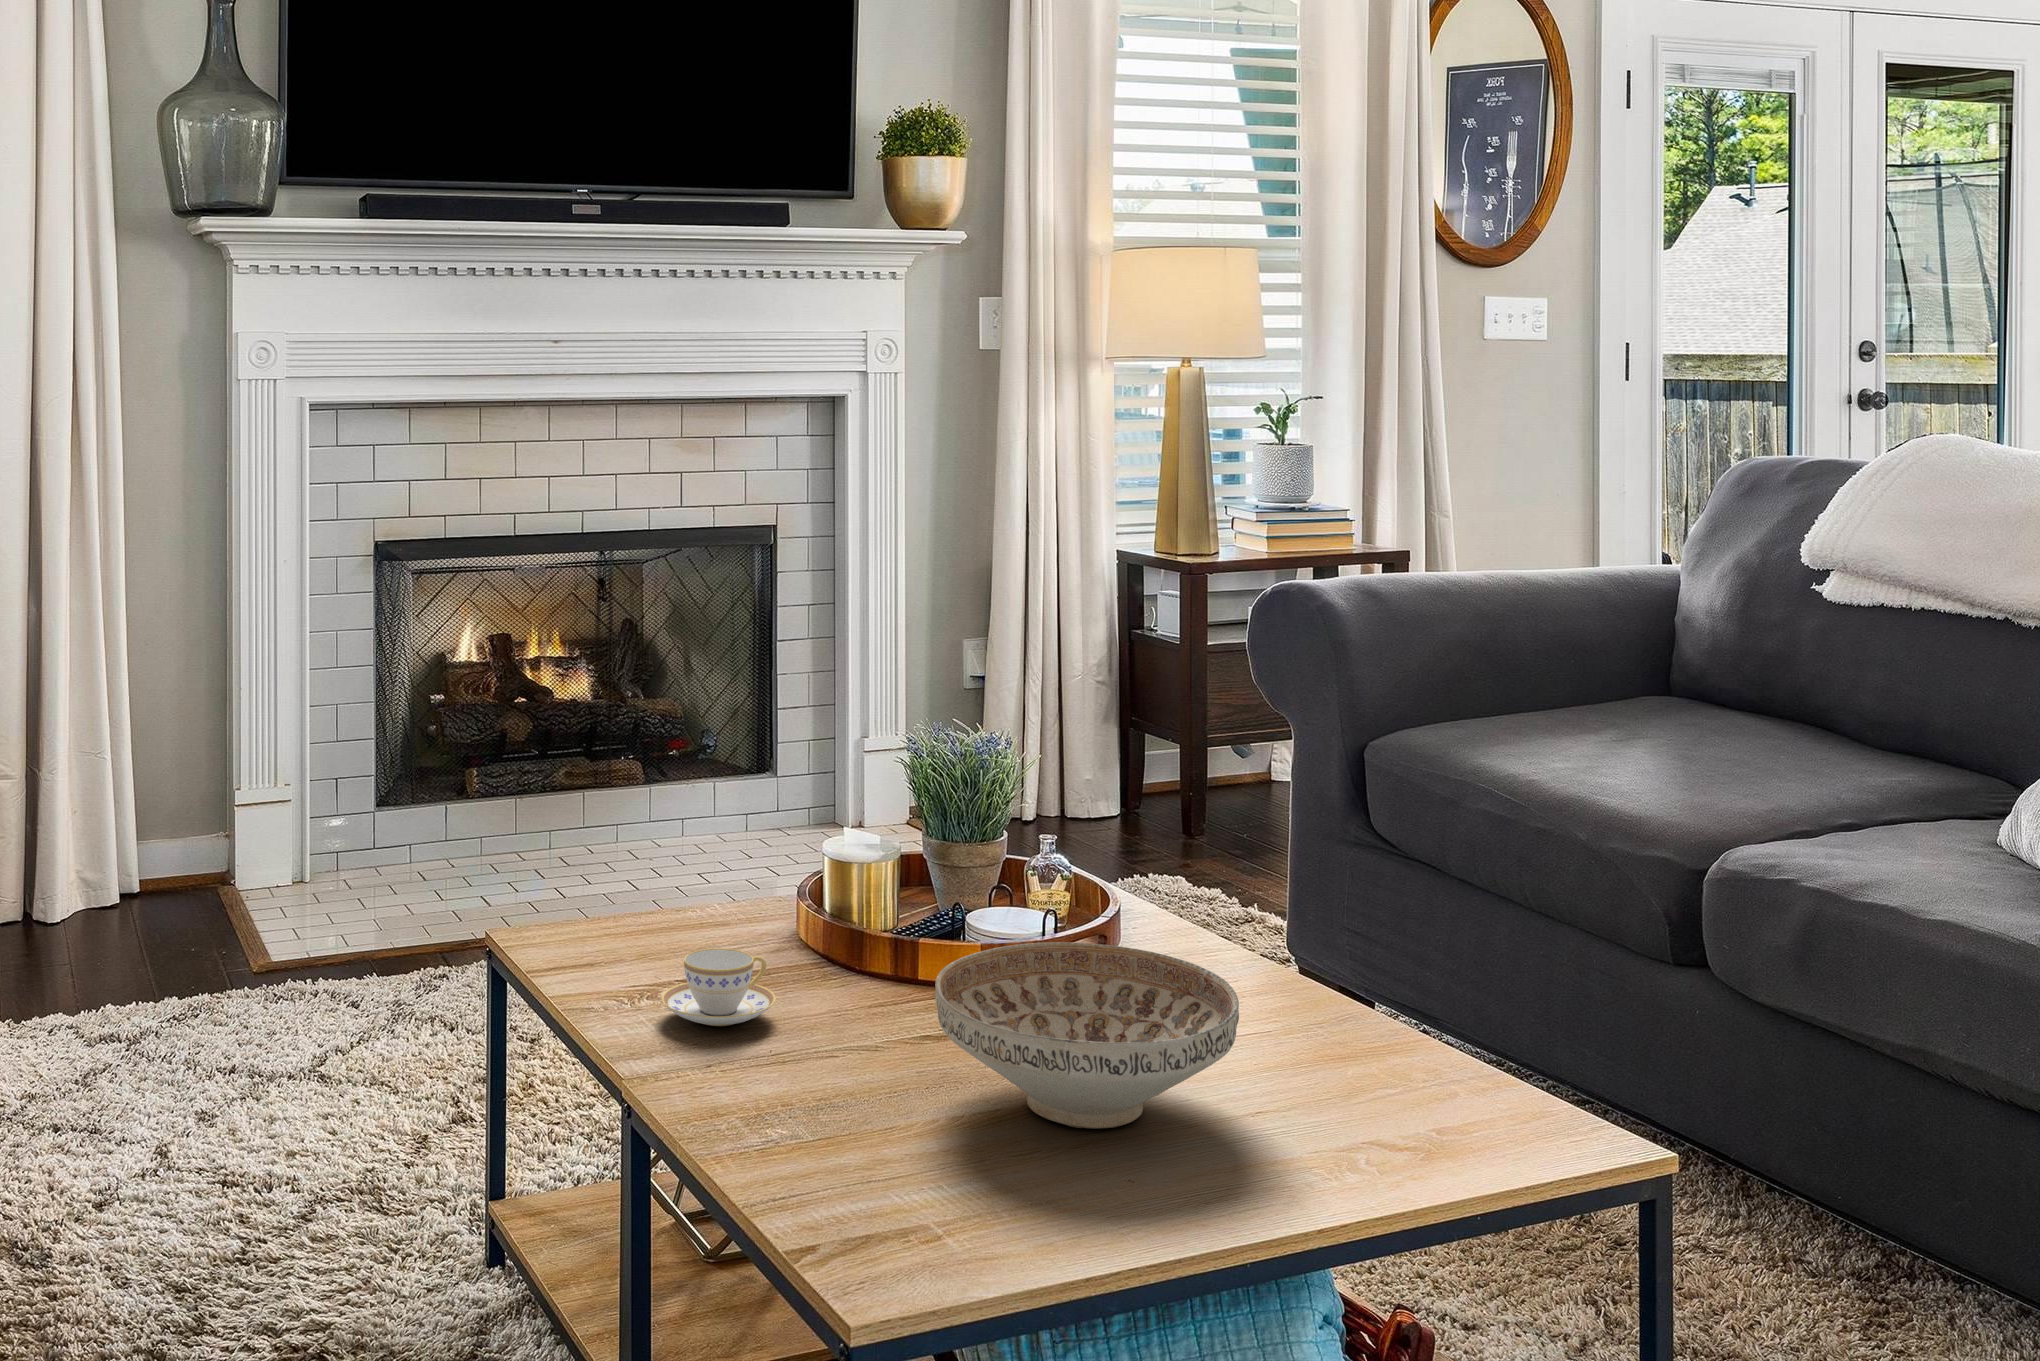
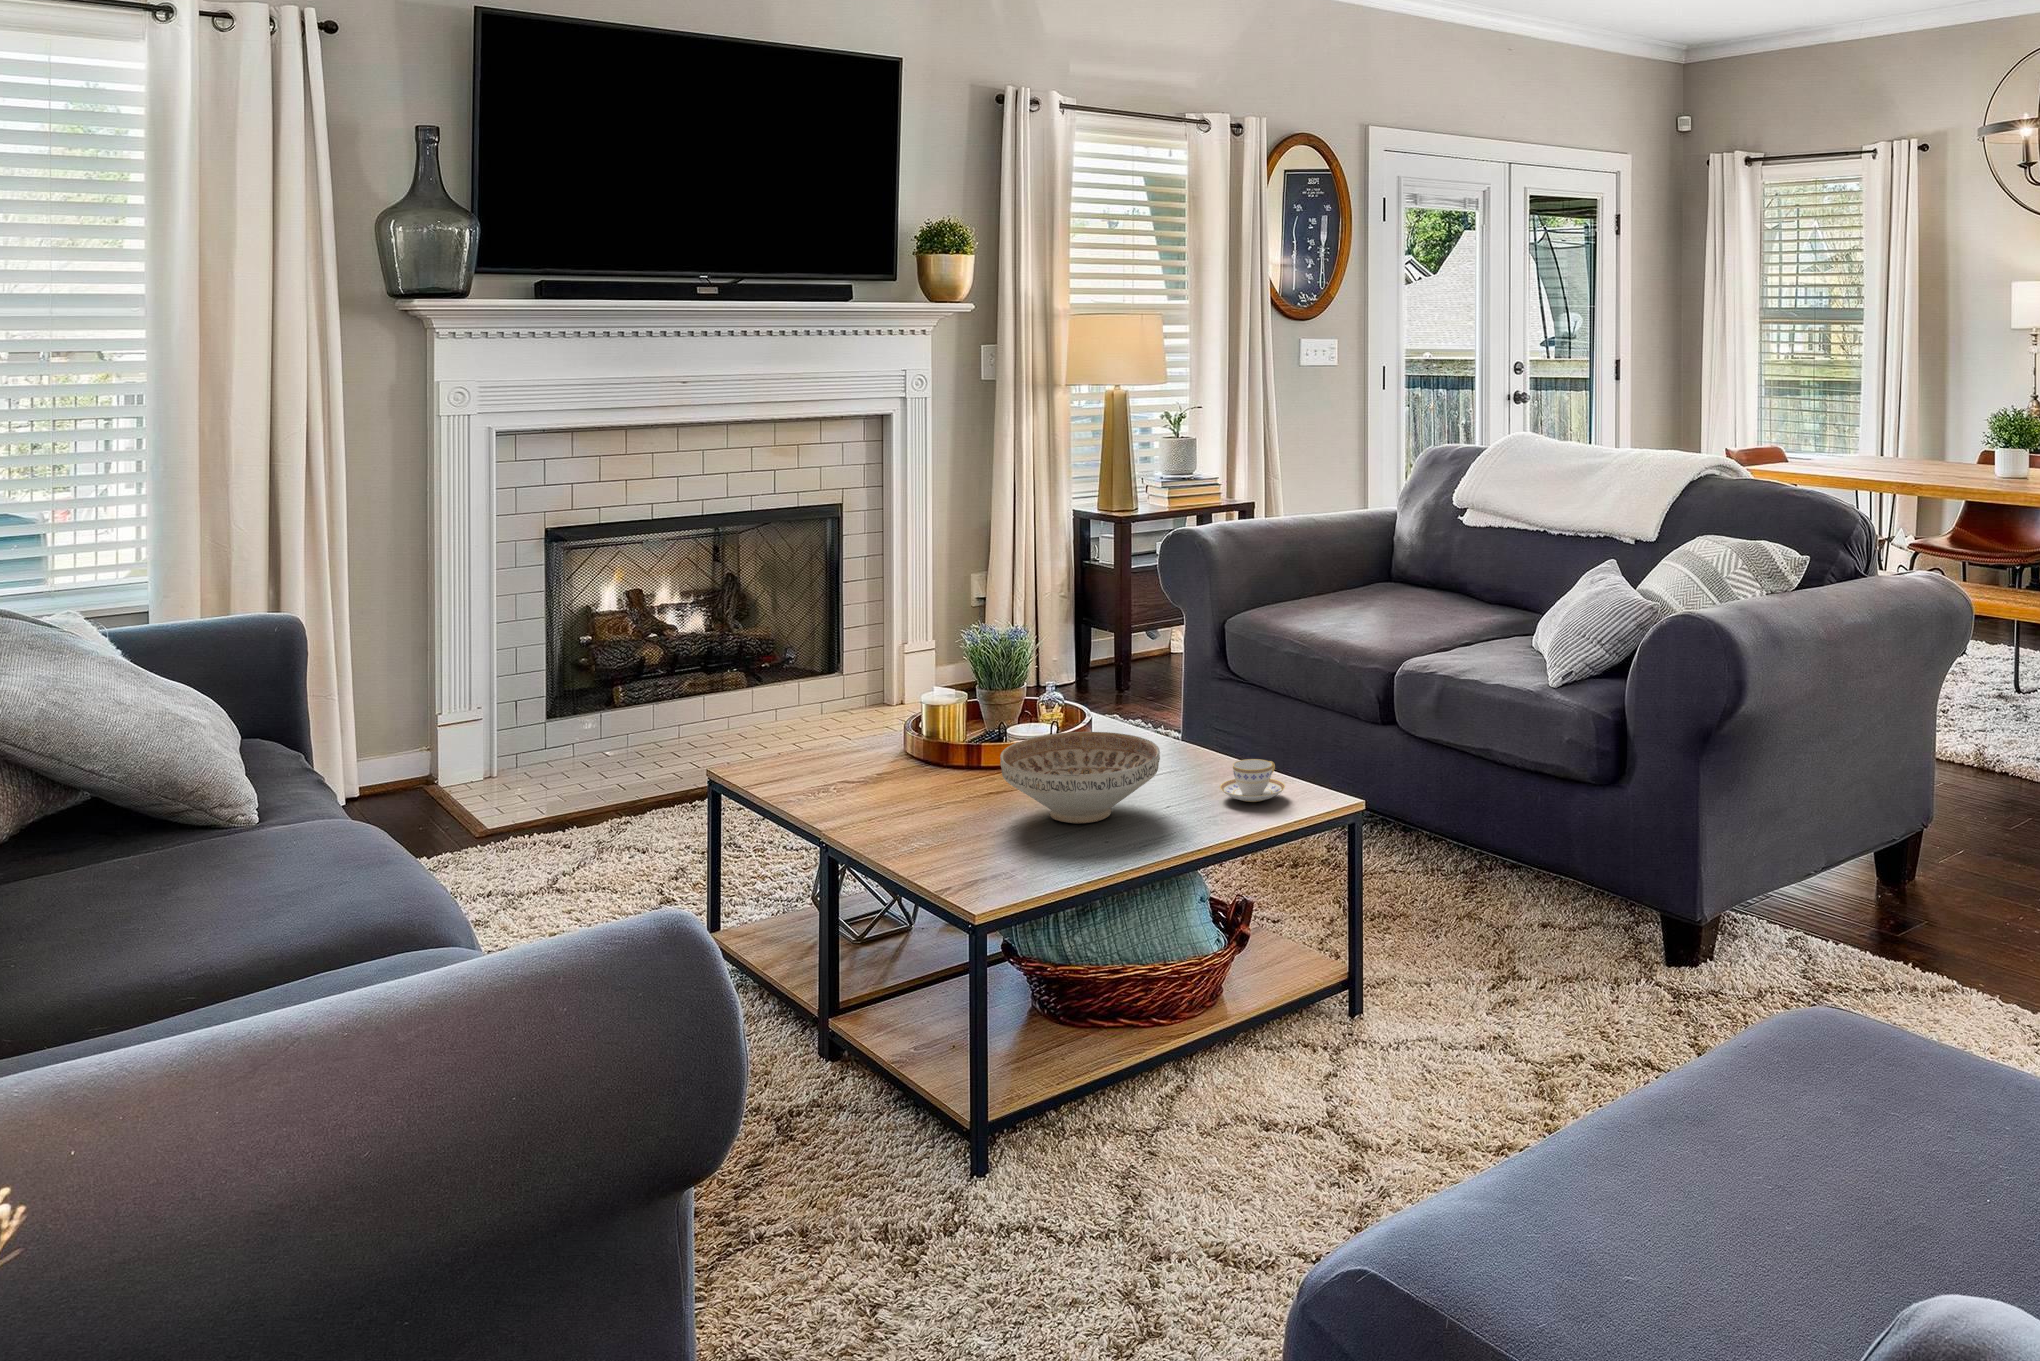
teacup: present [662,948,776,1026] -> present [1220,759,1285,802]

